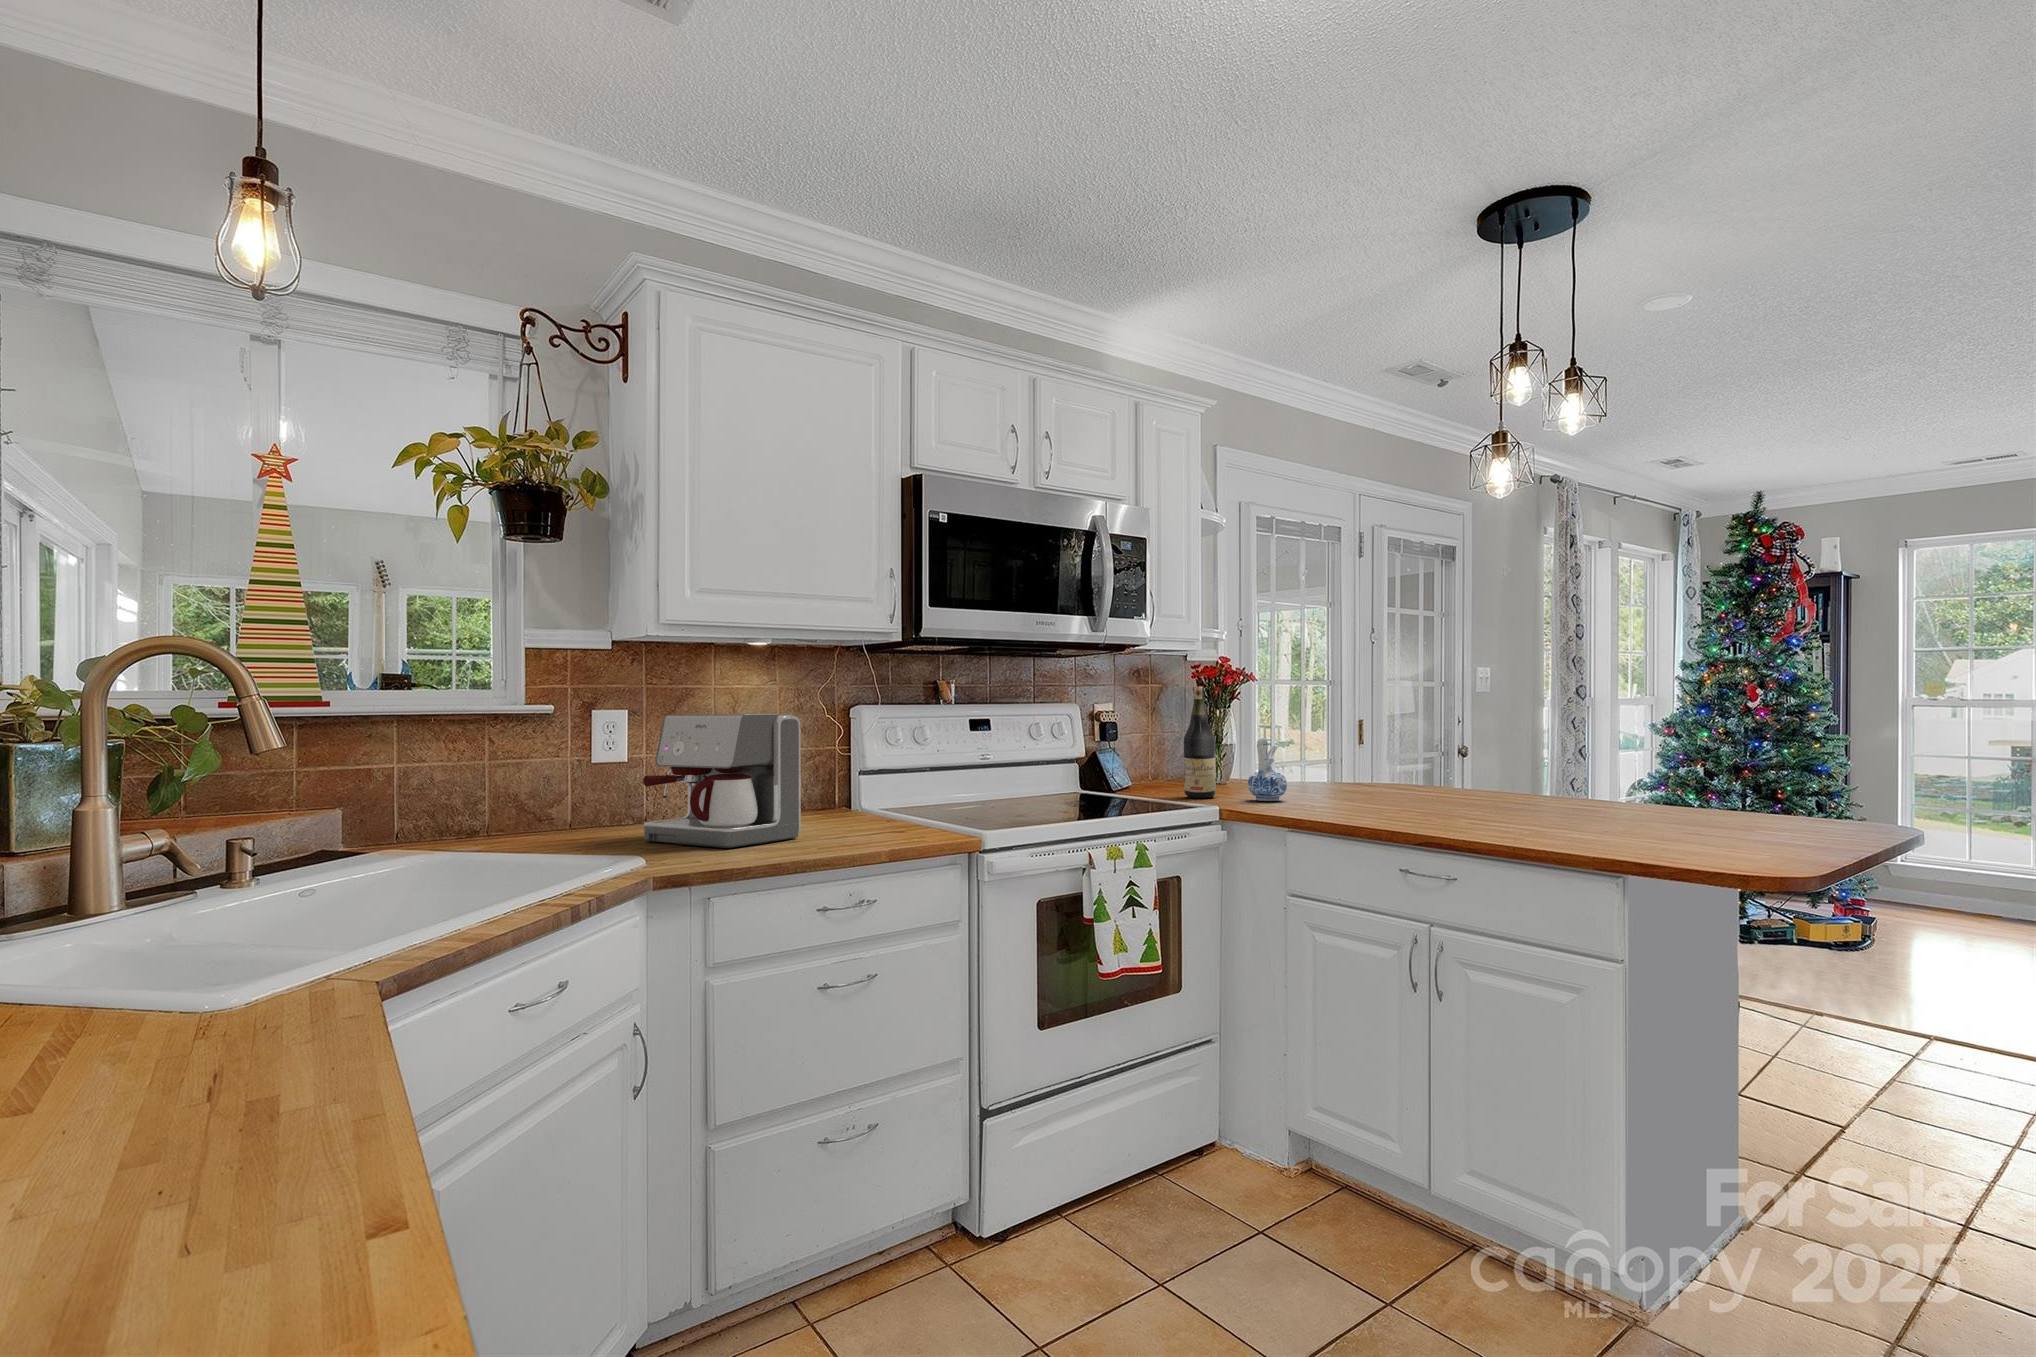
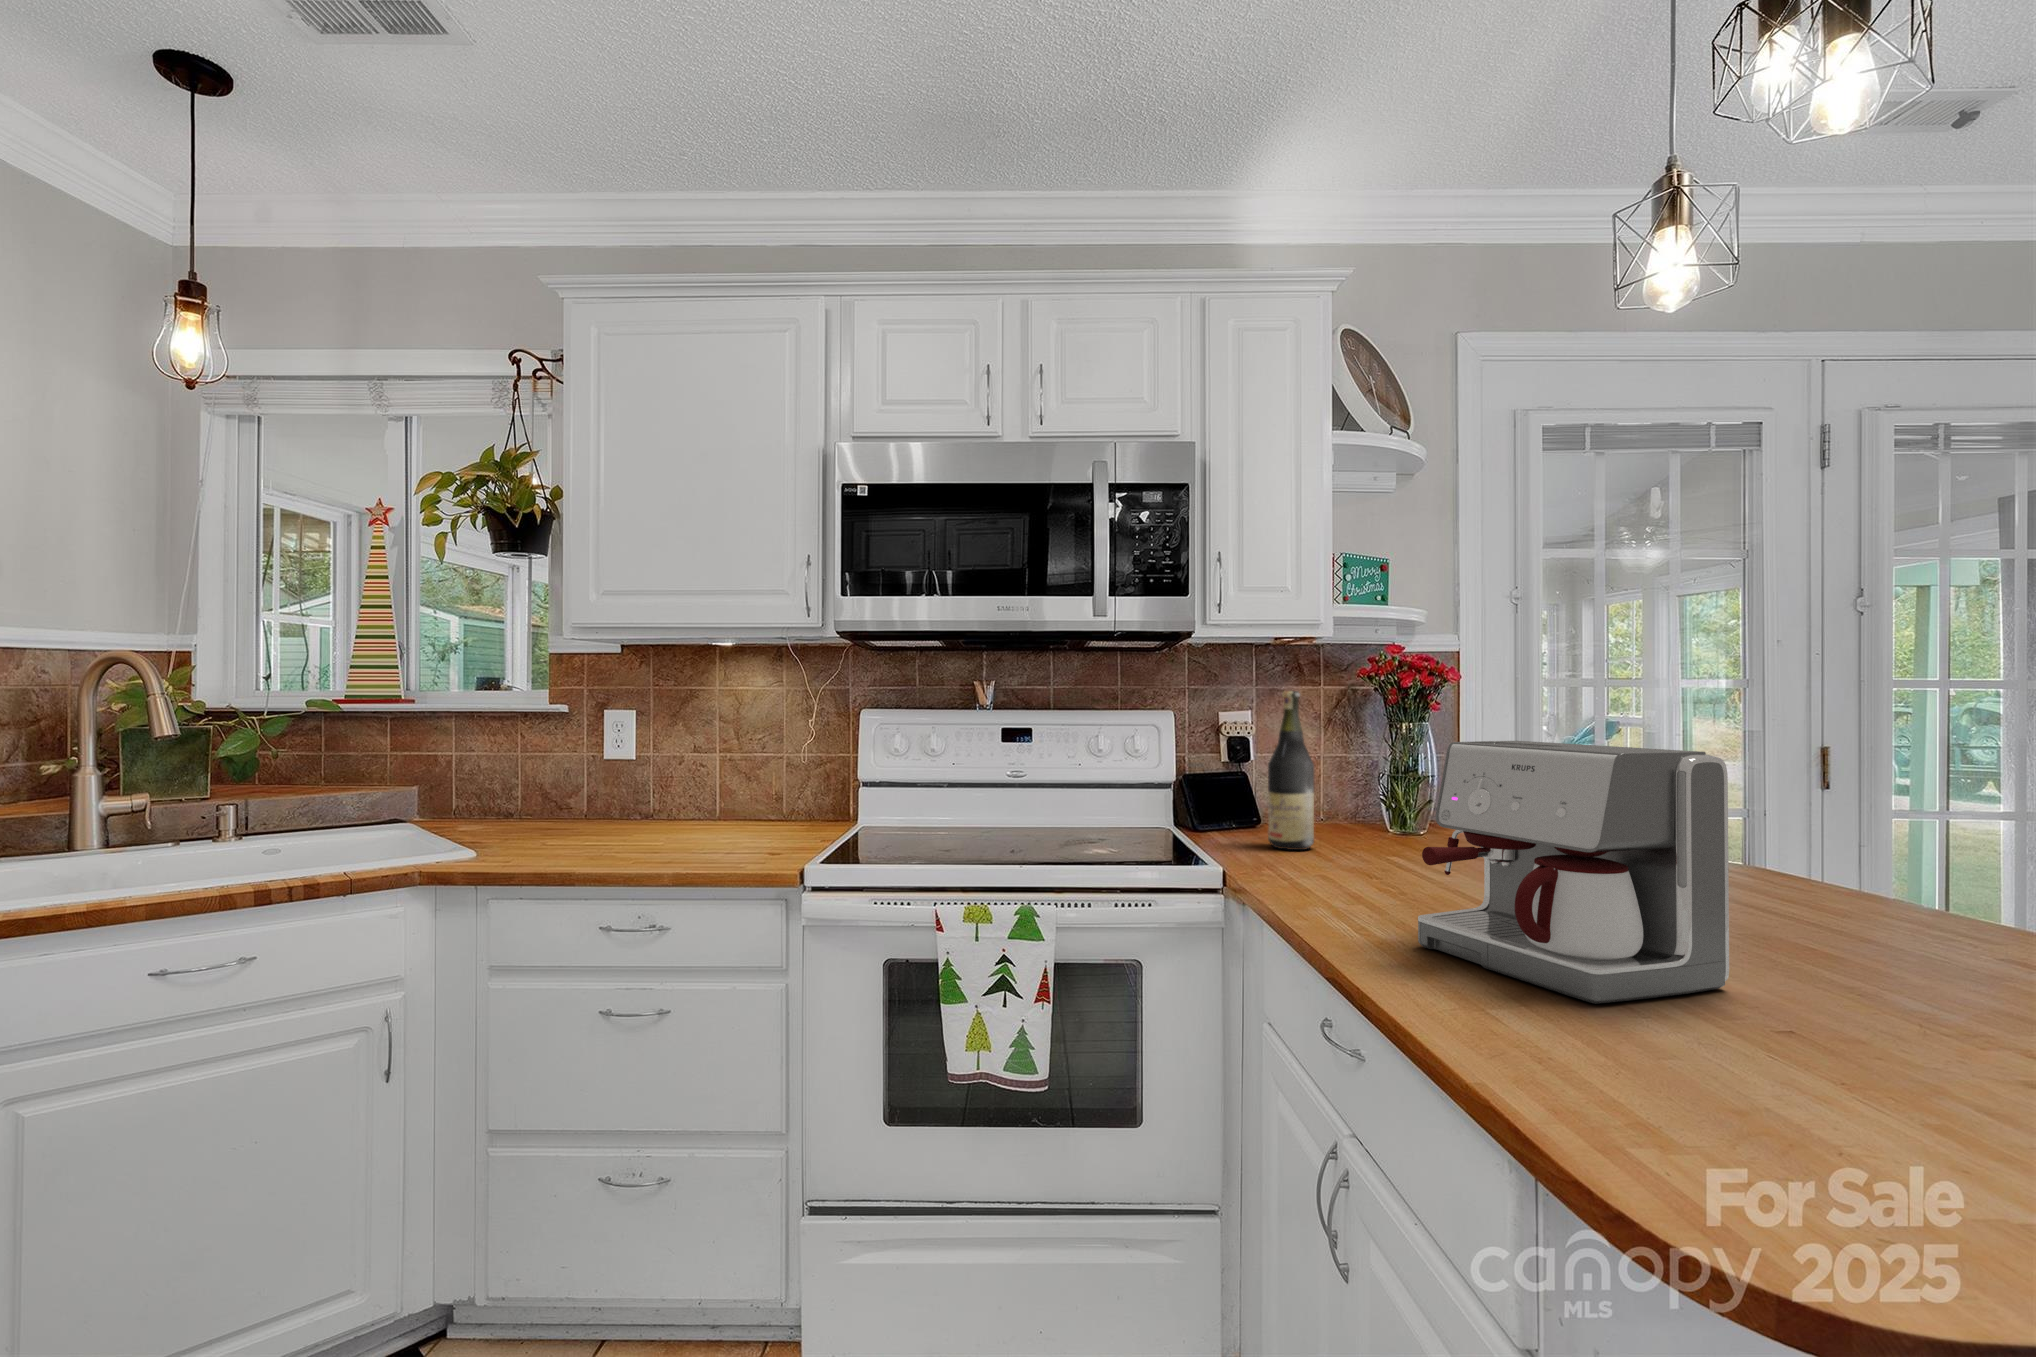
coffee maker: present [643,714,801,848] -> present [1418,741,1729,1004]
ceramic pitcher: present [1248,738,1287,801] -> none [1323,770,1383,867]

